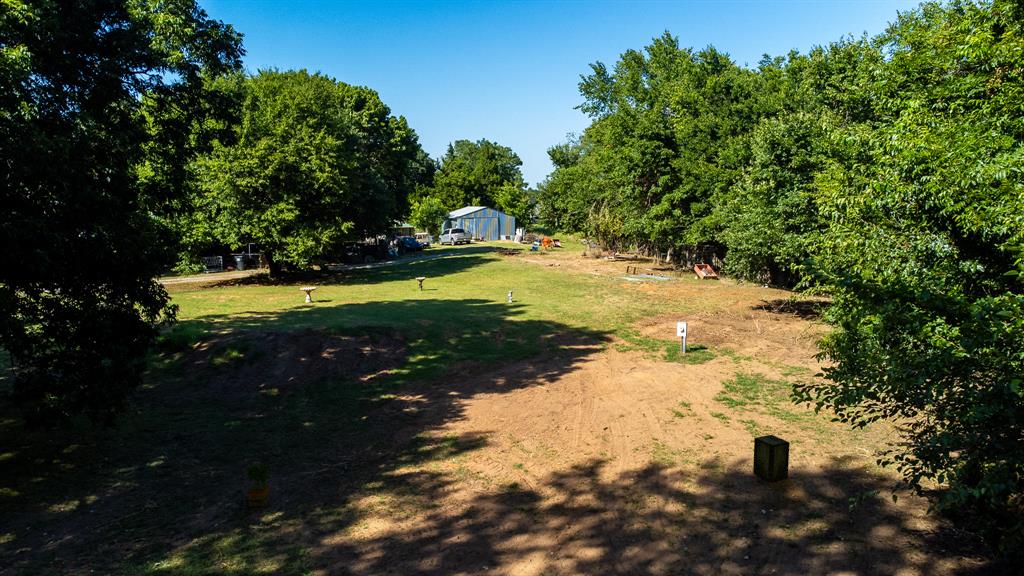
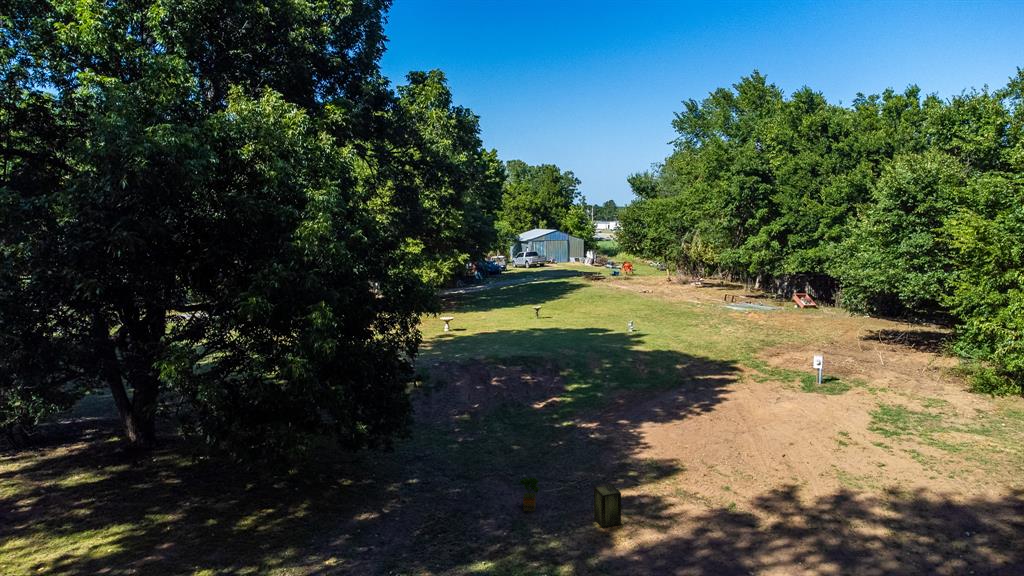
storage box: present [753,435,790,482] -> present [594,485,621,528]

